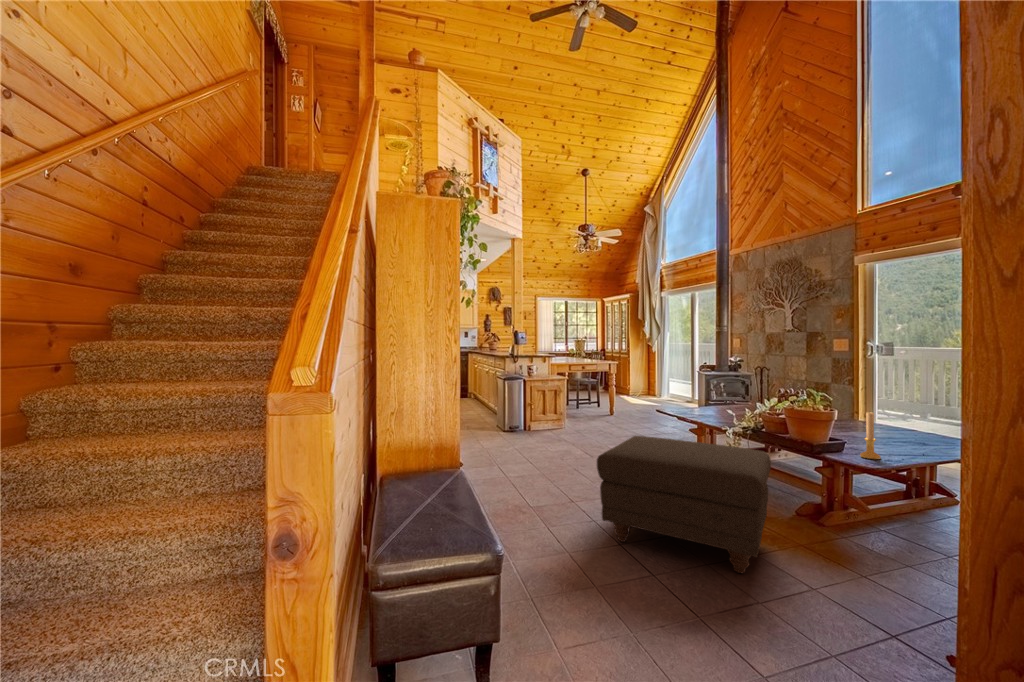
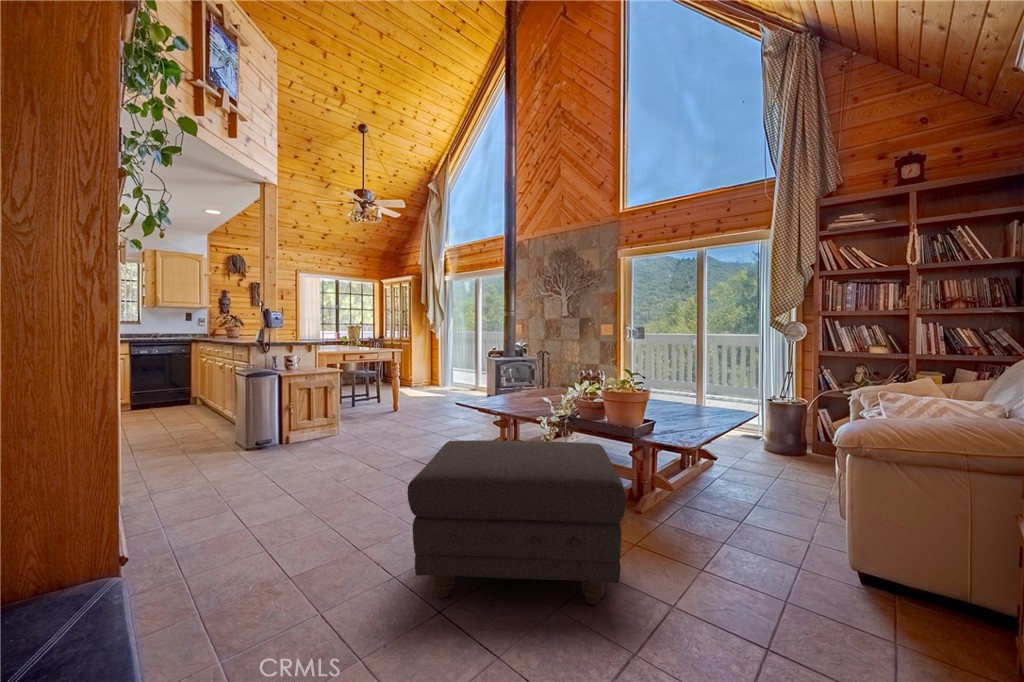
candle holder: present [860,412,880,459] -> none [671,390,688,438]

